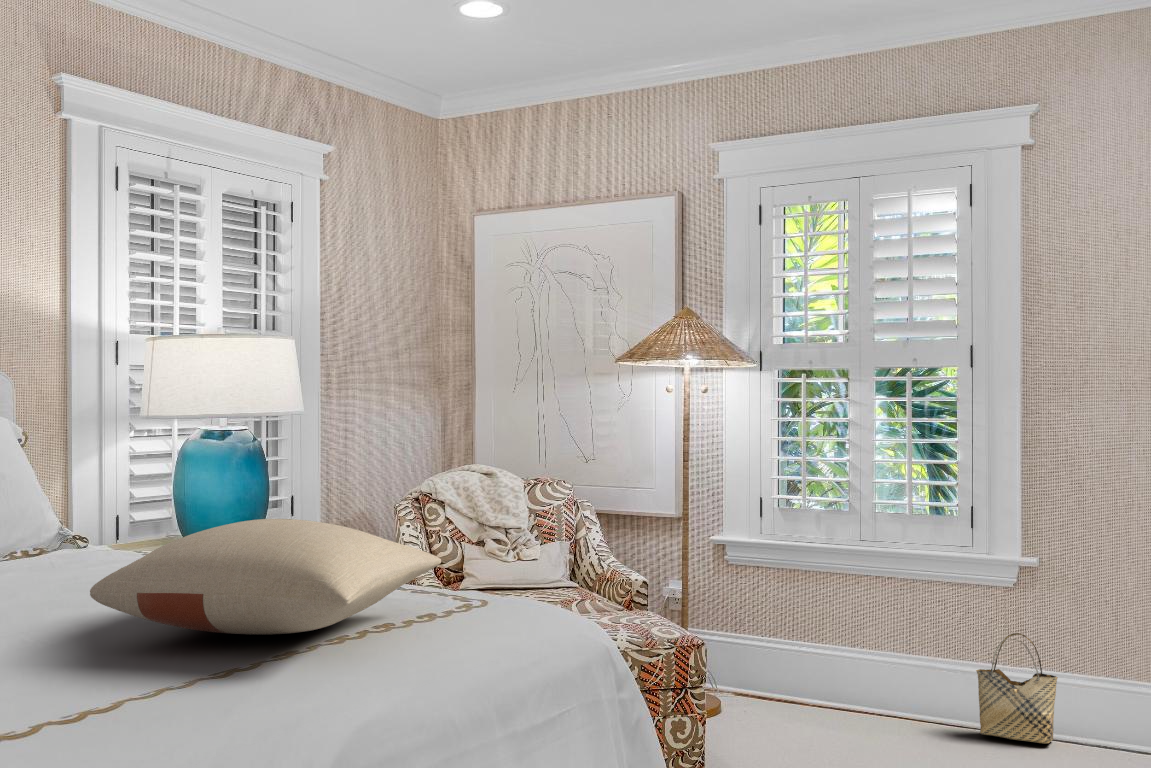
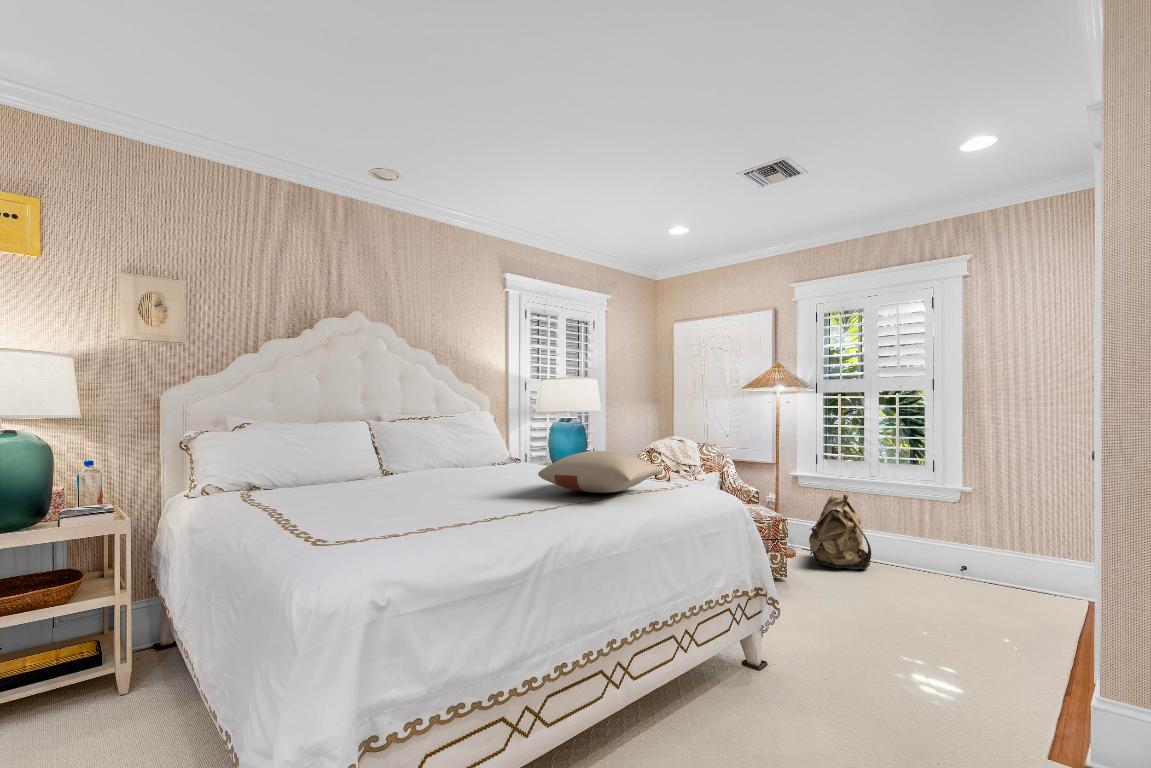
backpack: none [751,579,871,732] -> present [809,495,871,570]
woven basket: present [976,633,1058,743] -> none [929,526,975,582]

